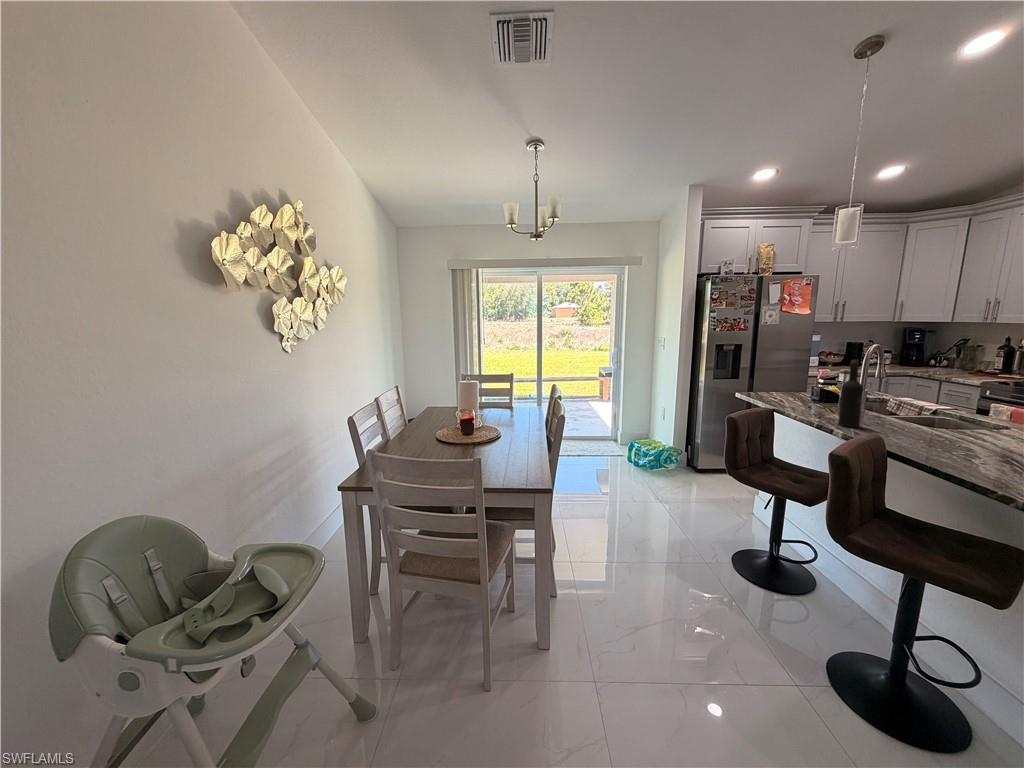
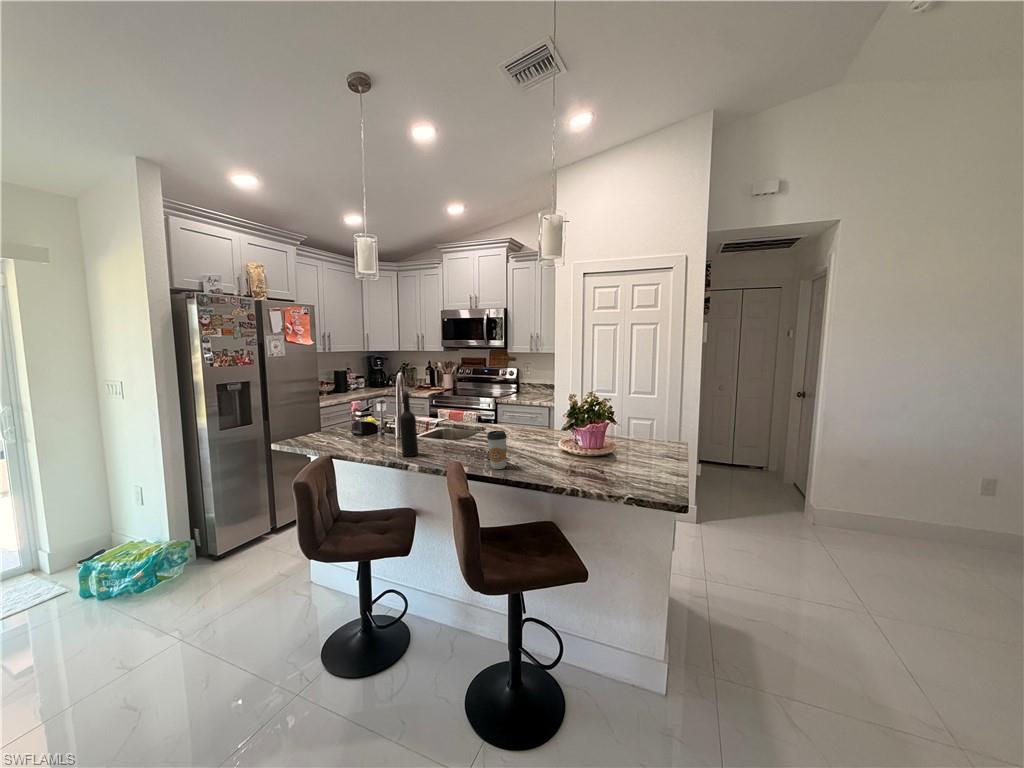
coffee cup: none [945,418,984,467] -> present [487,431,506,469]

